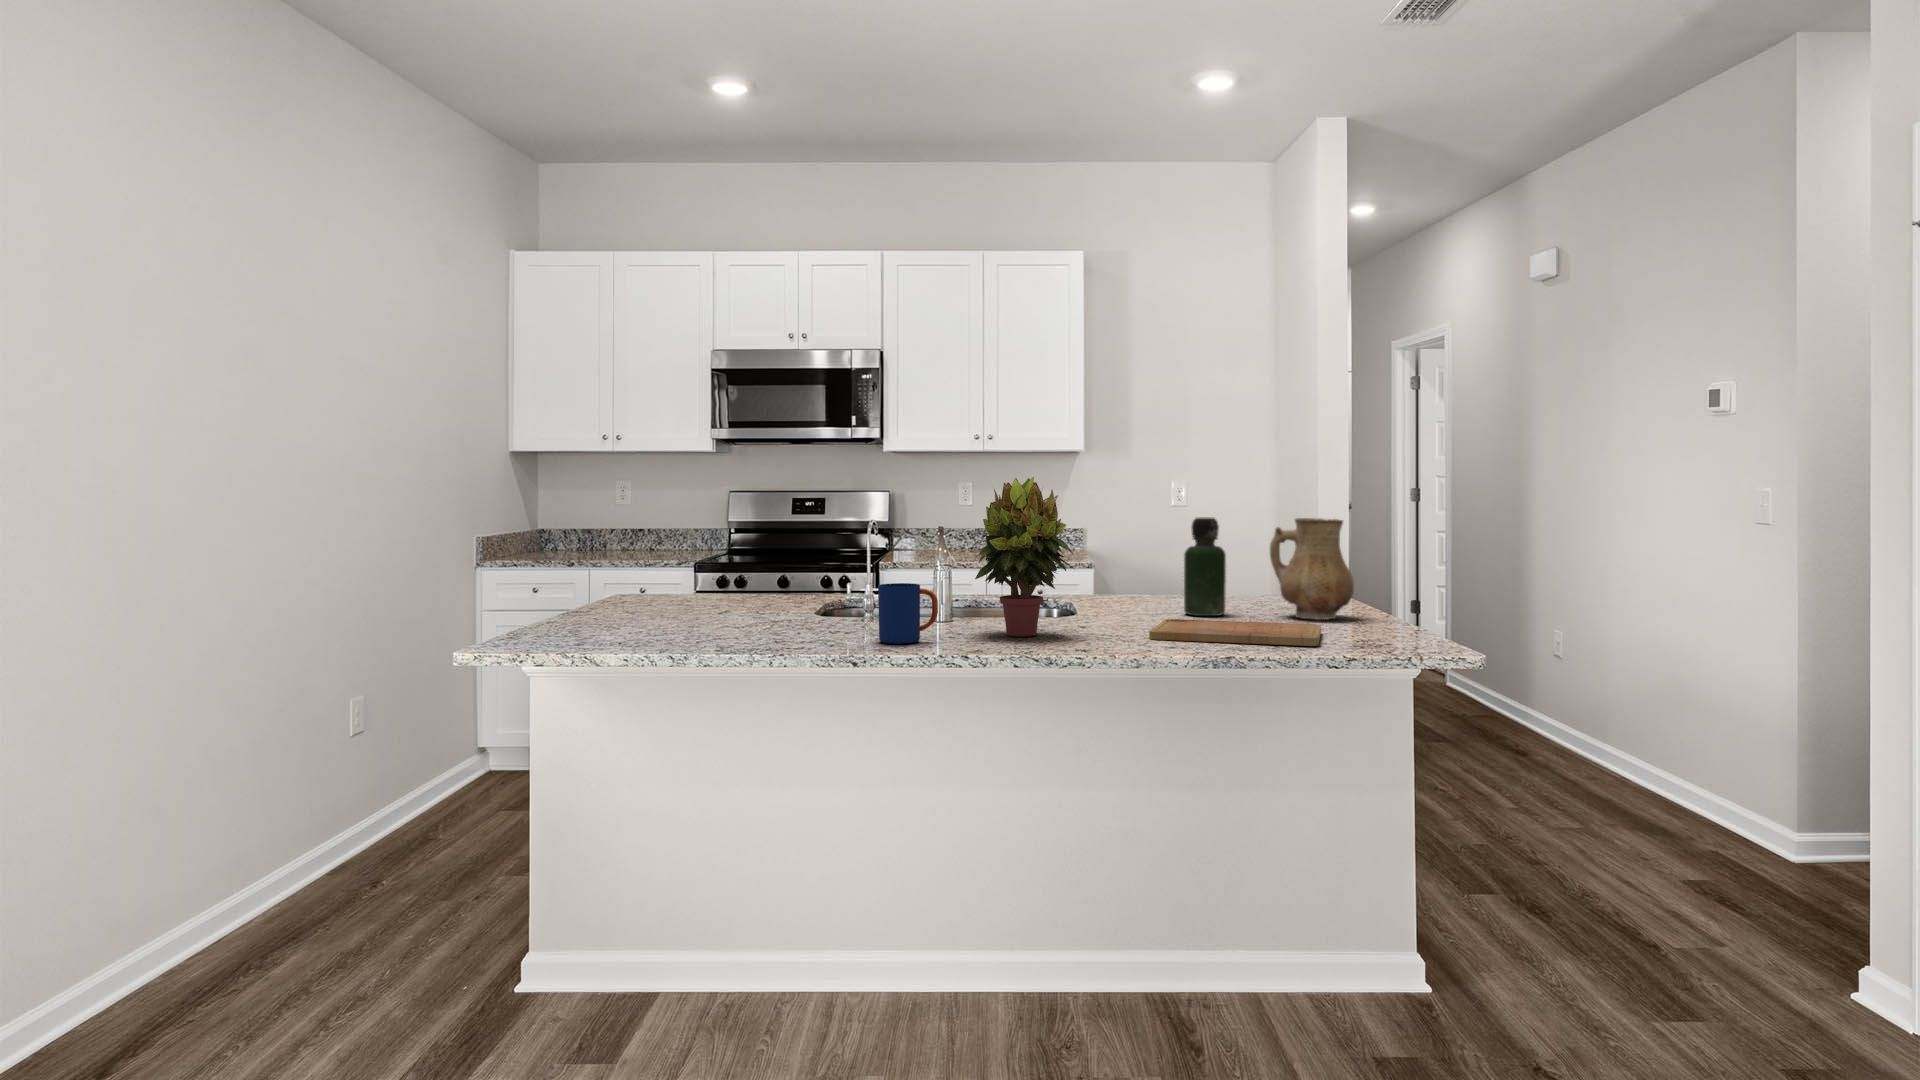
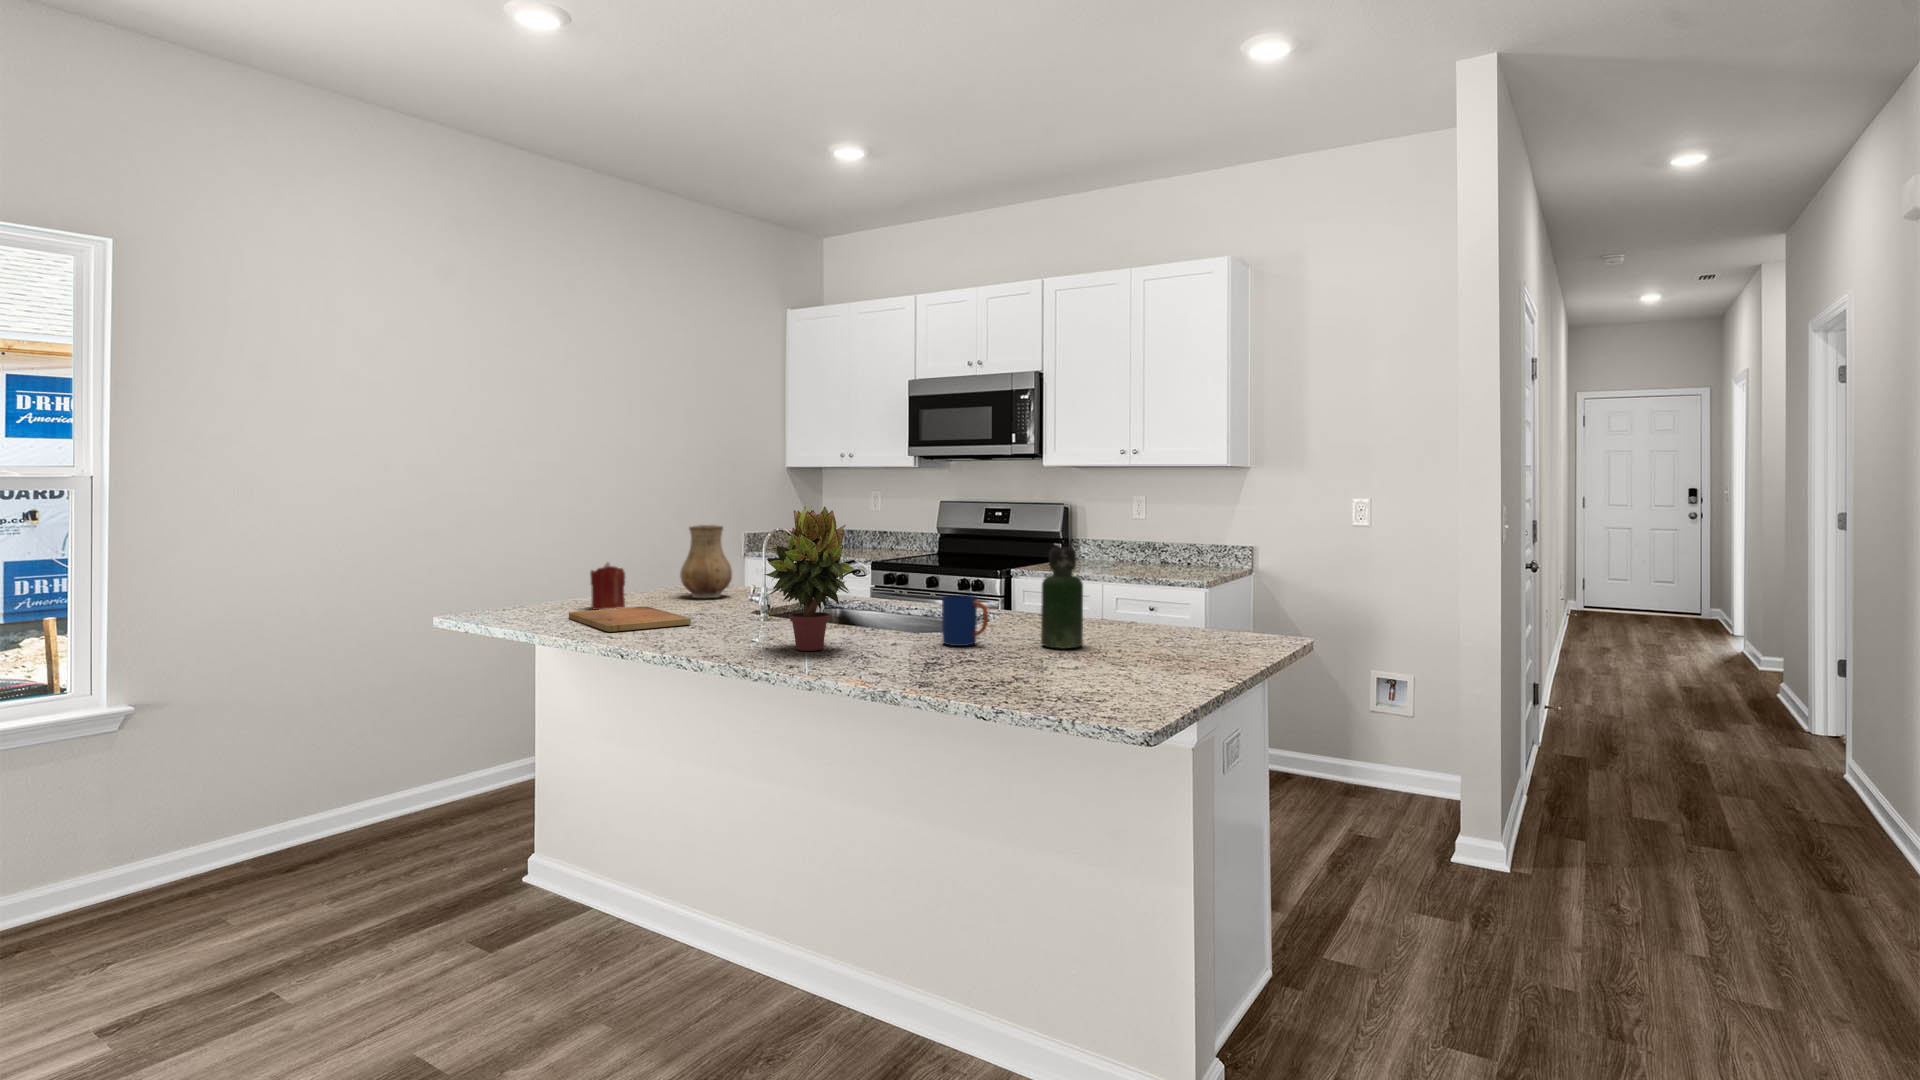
ceramic pitcher: present [1270,518,1354,620] -> present [680,525,732,598]
candle: none [576,561,623,625] -> present [590,562,626,610]
mug: present [878,583,938,644] -> present [942,595,988,646]
cutting board: present [1149,619,1321,646] -> present [569,606,691,632]

